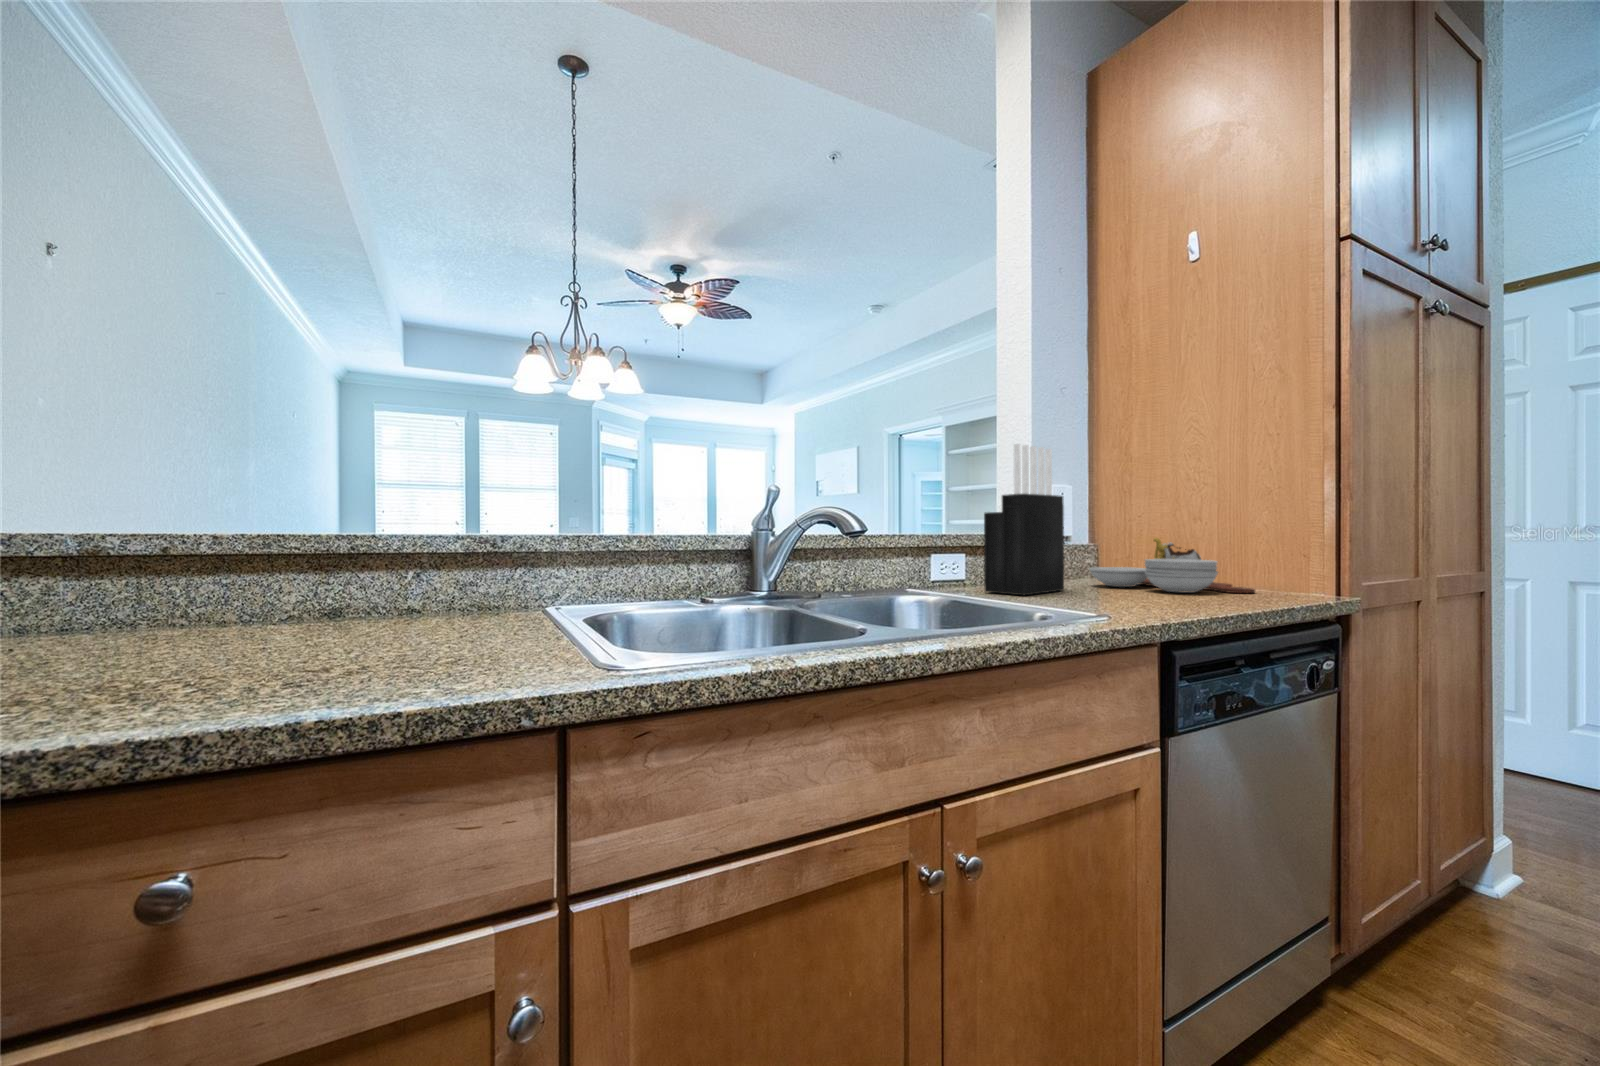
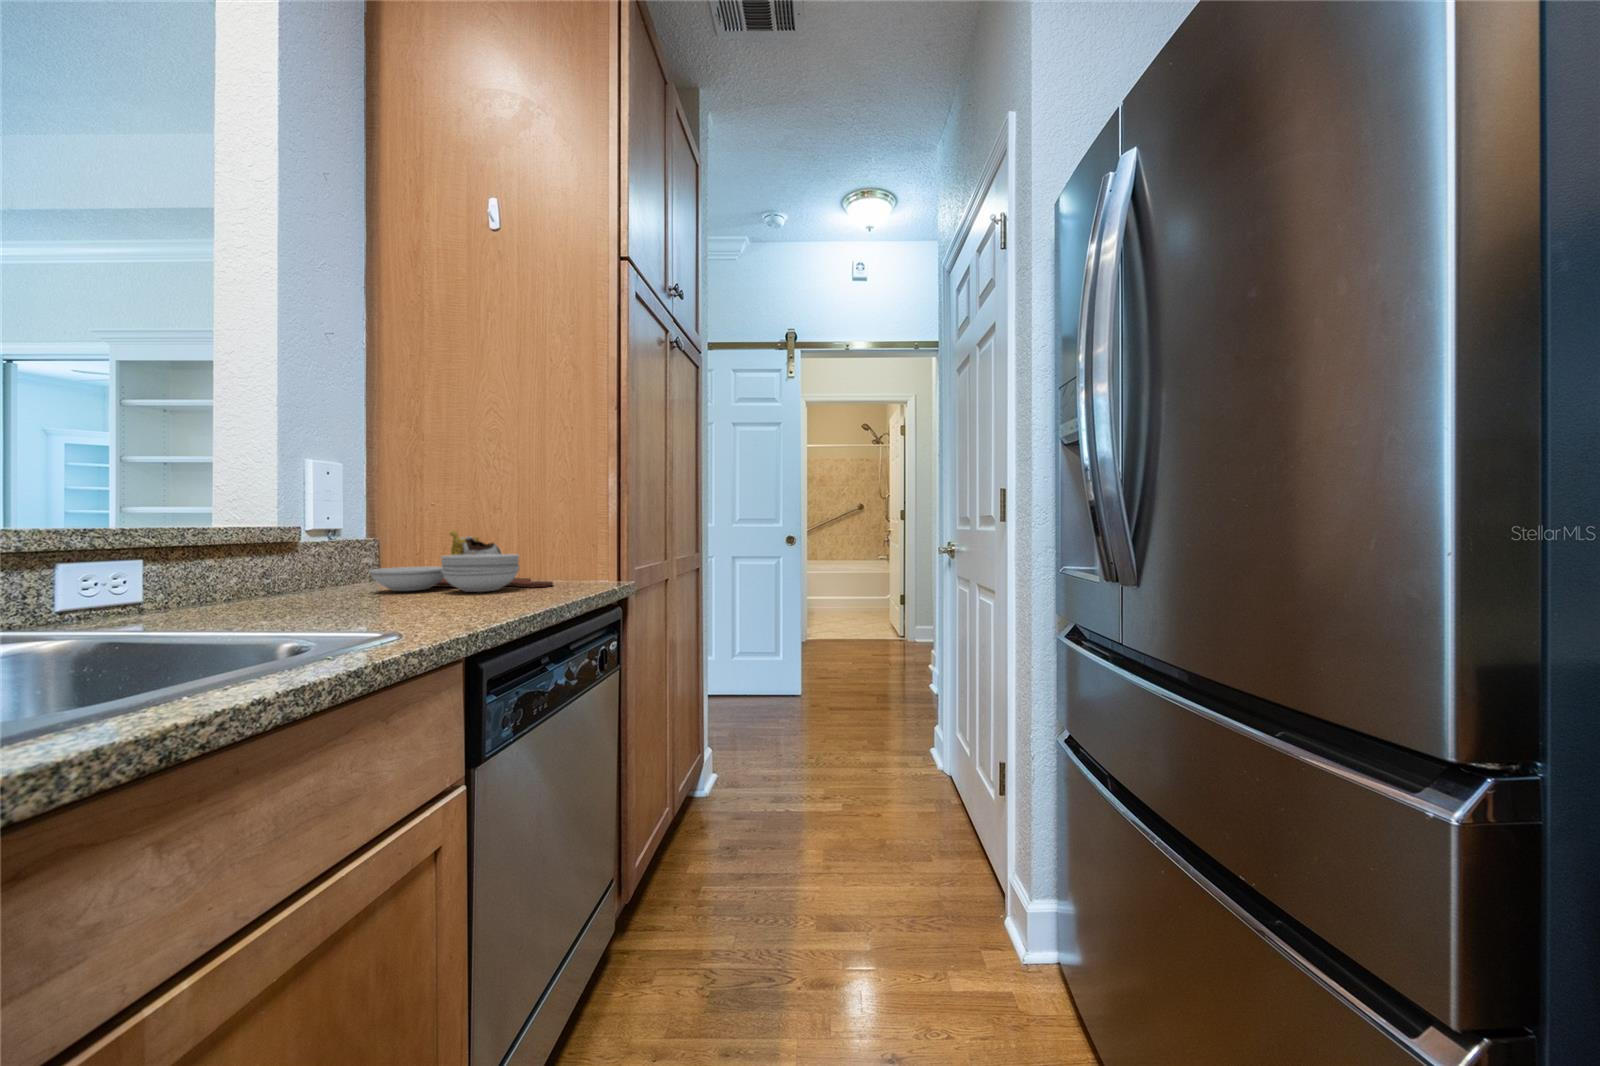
knife block: present [984,444,1064,595] -> none [182,388,332,619]

